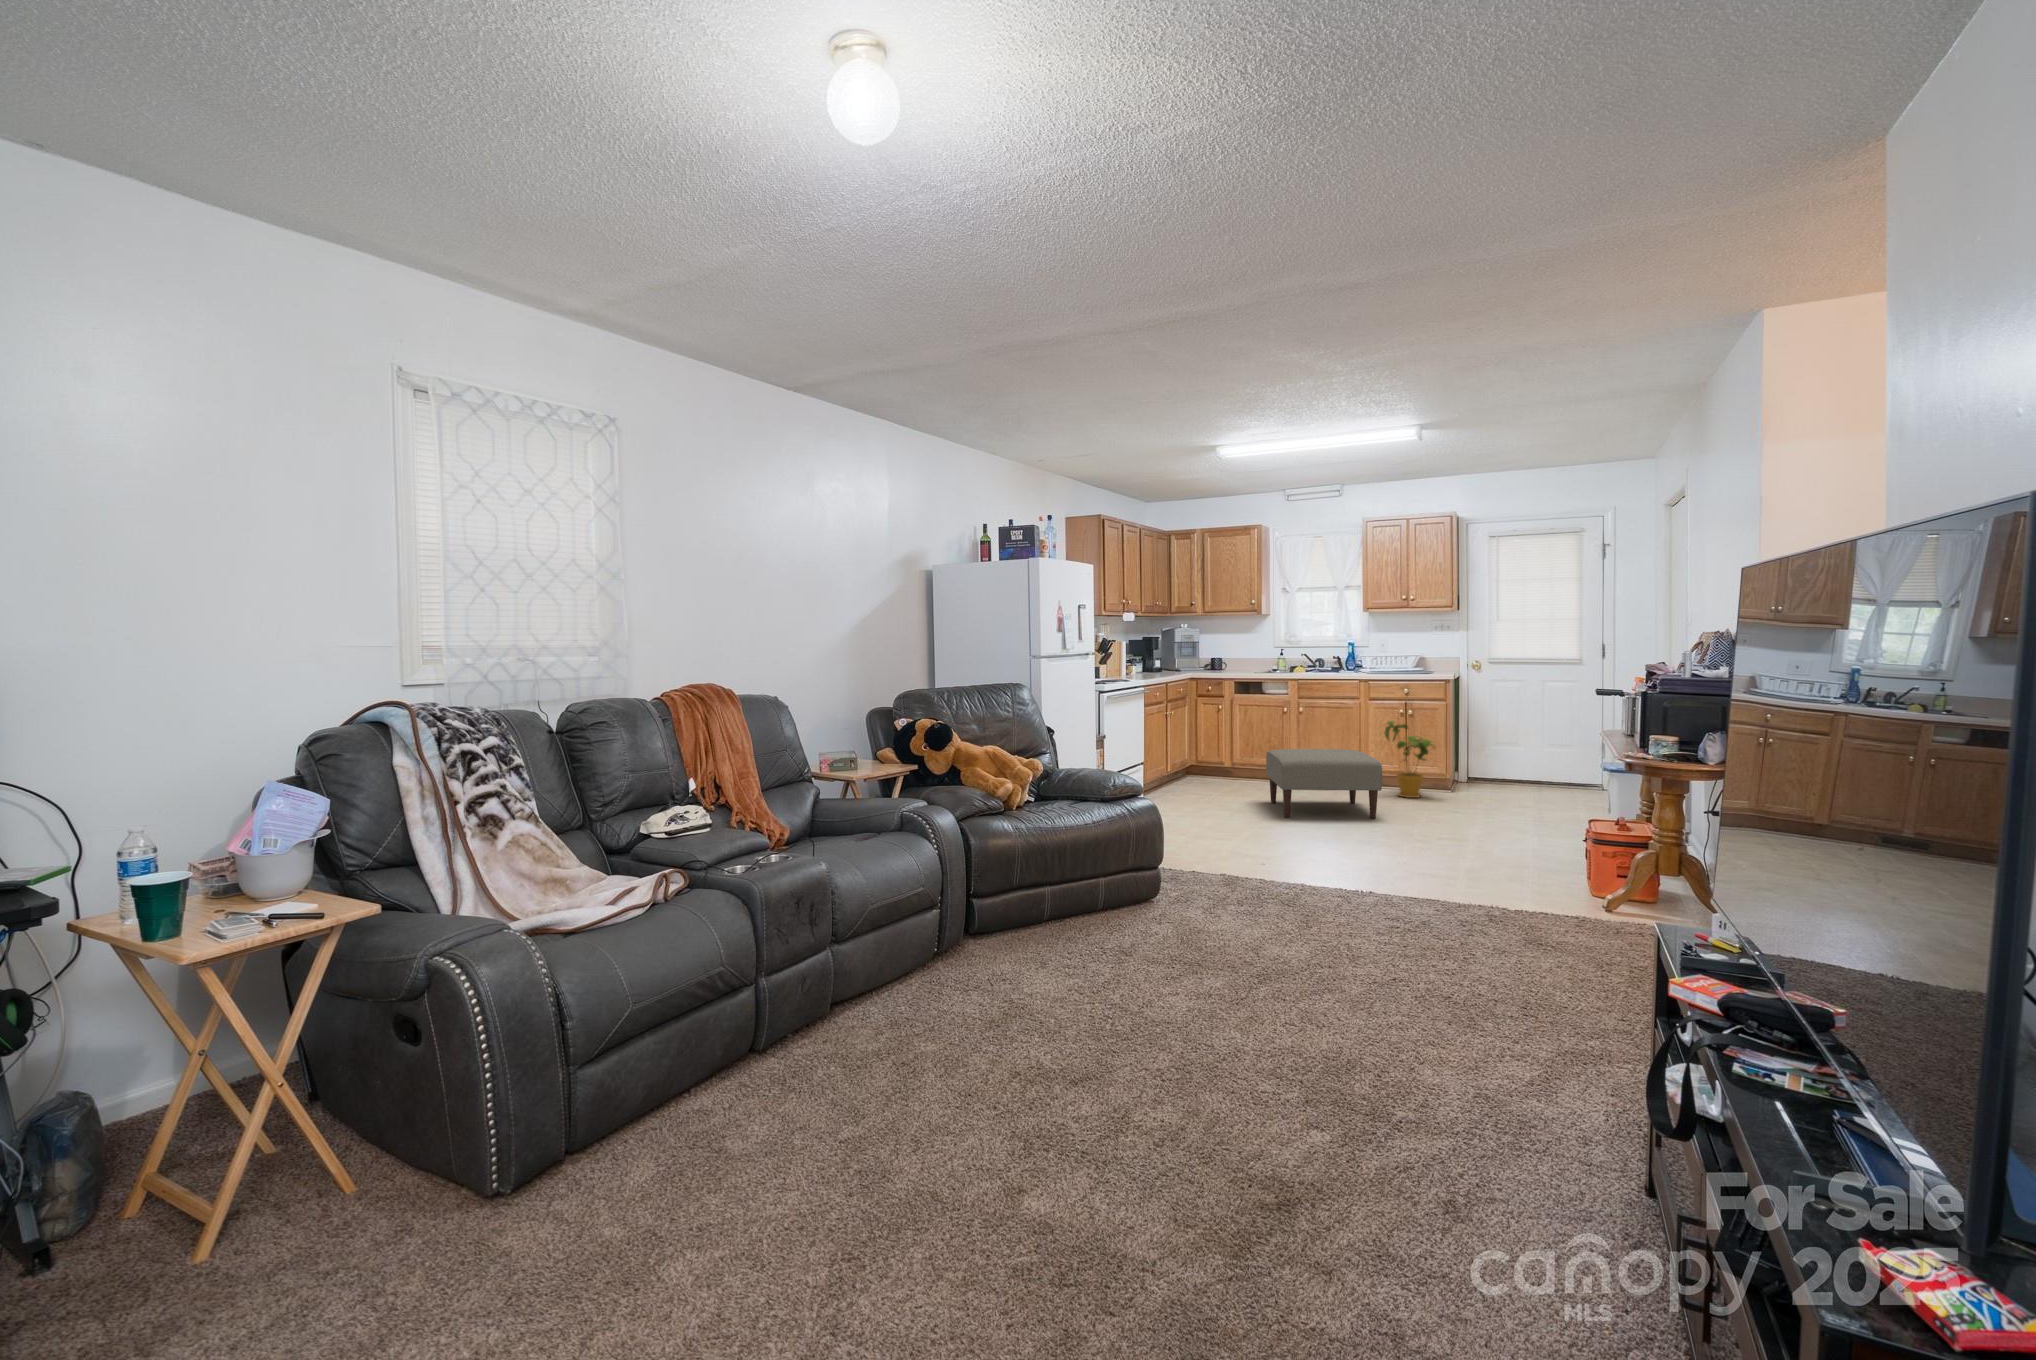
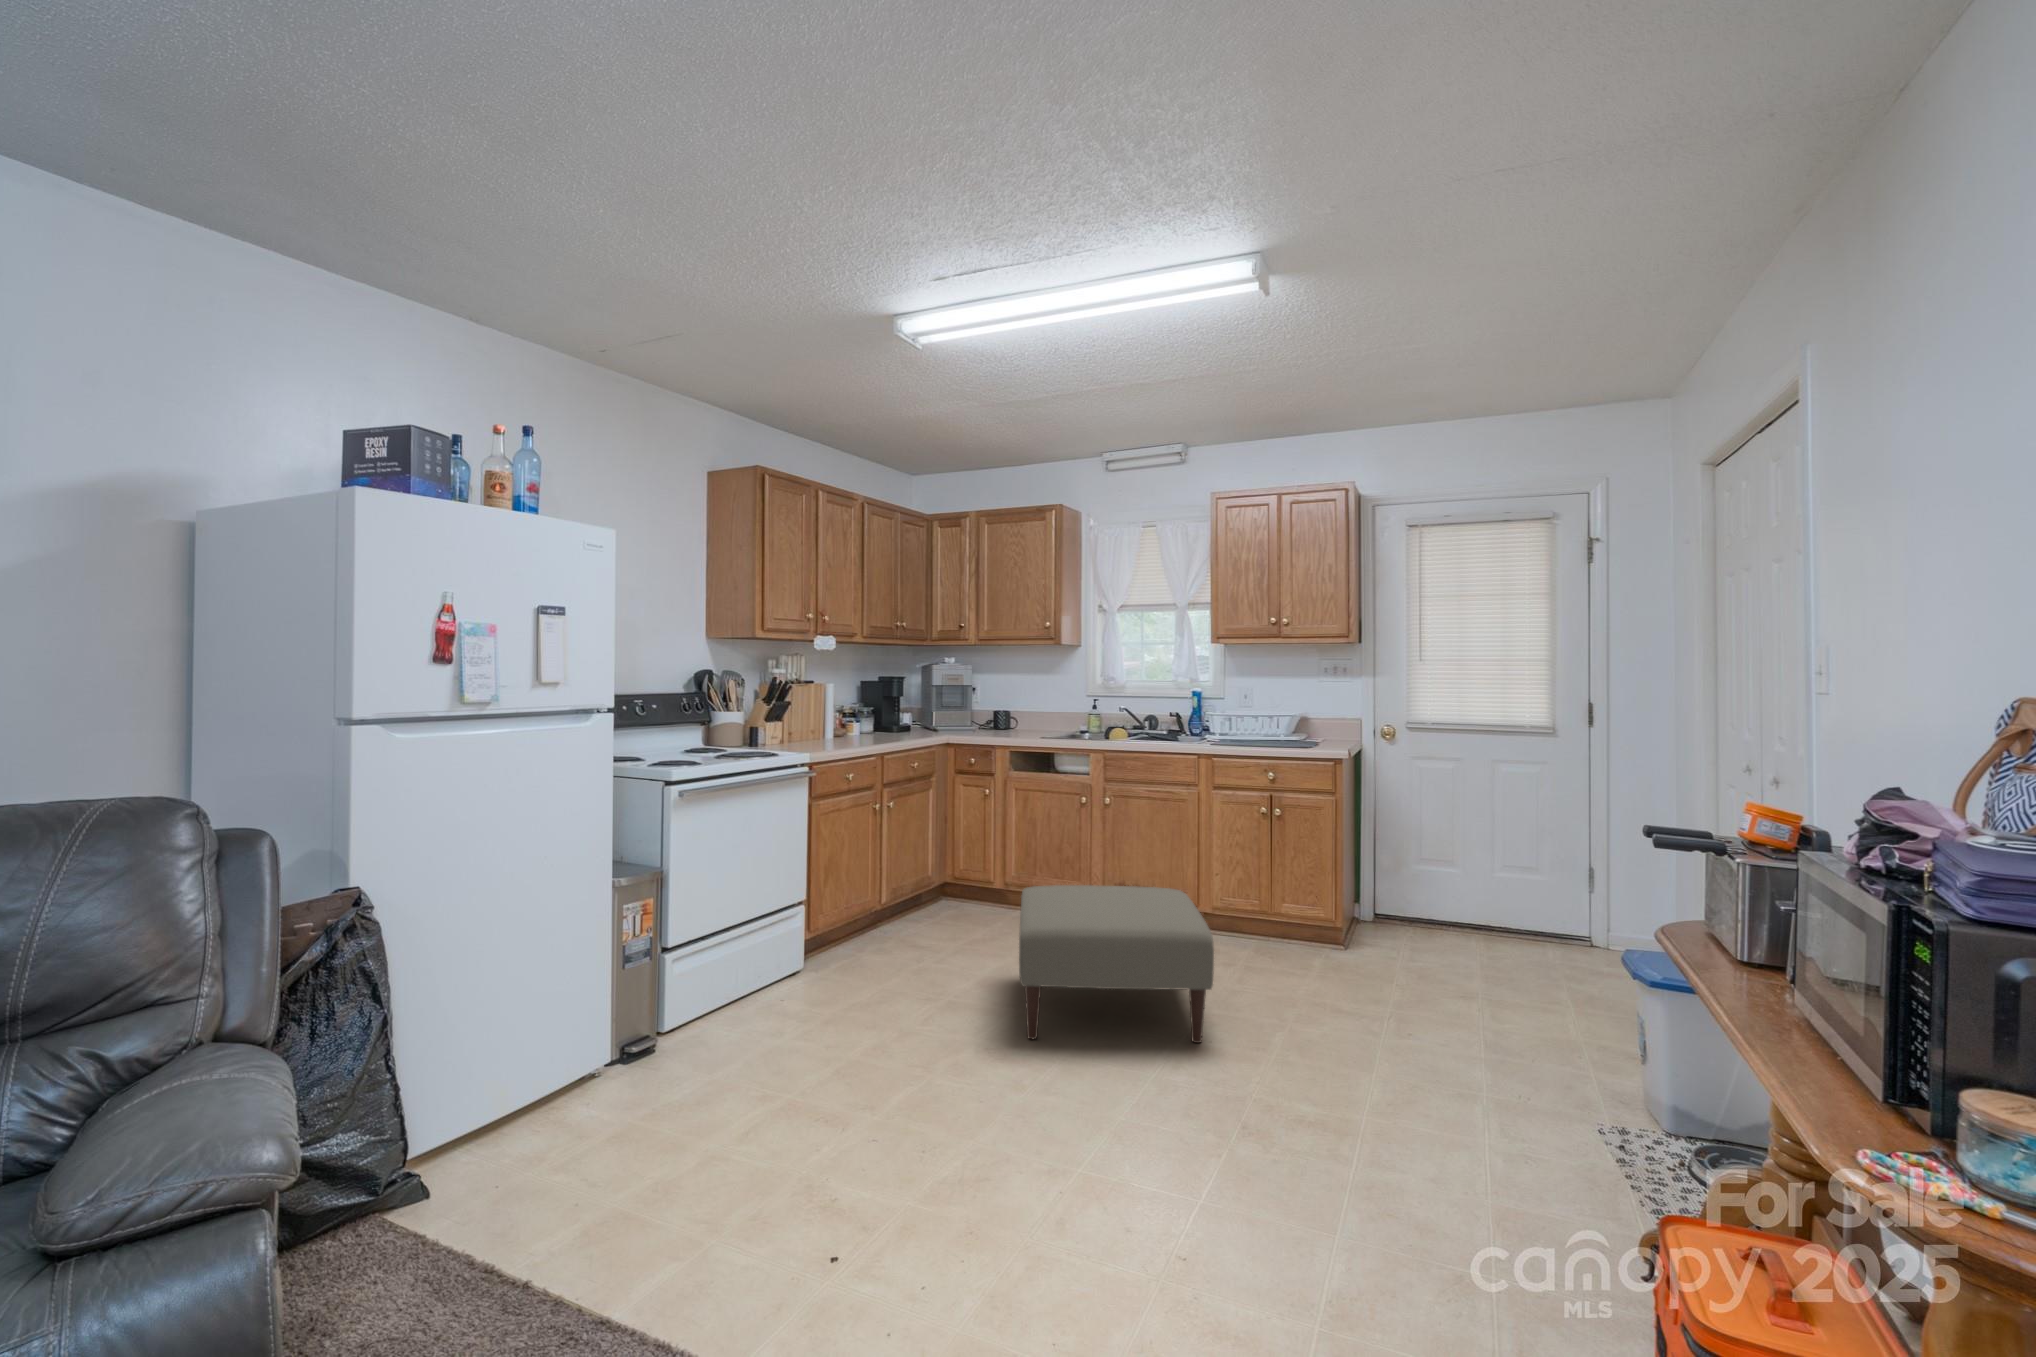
house plant: present [1385,721,1432,798] -> none [1235,832,1320,968]

